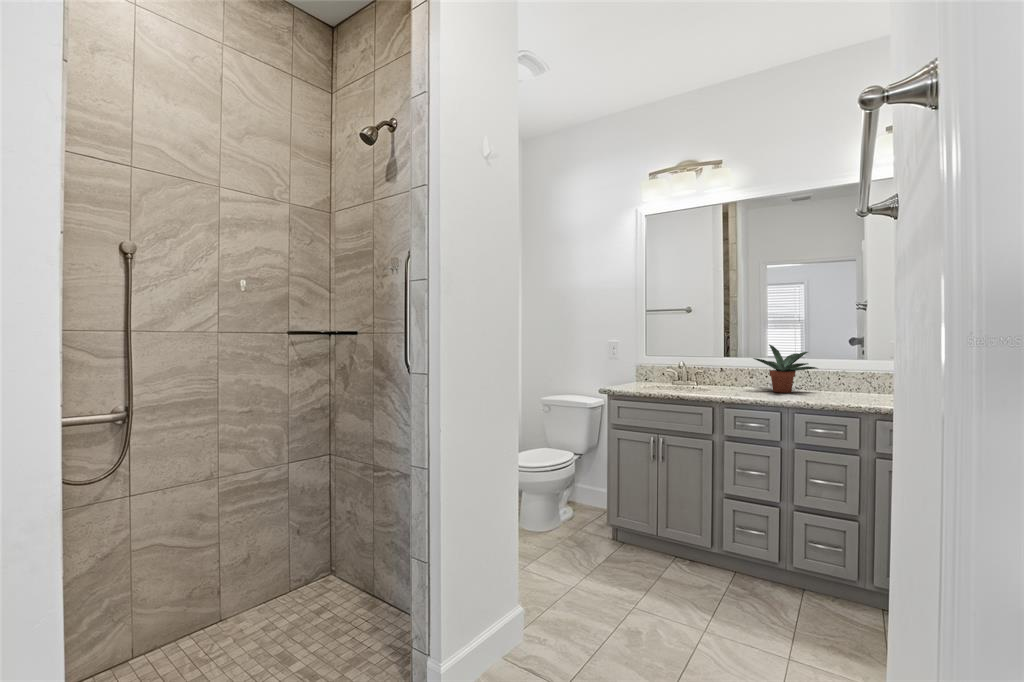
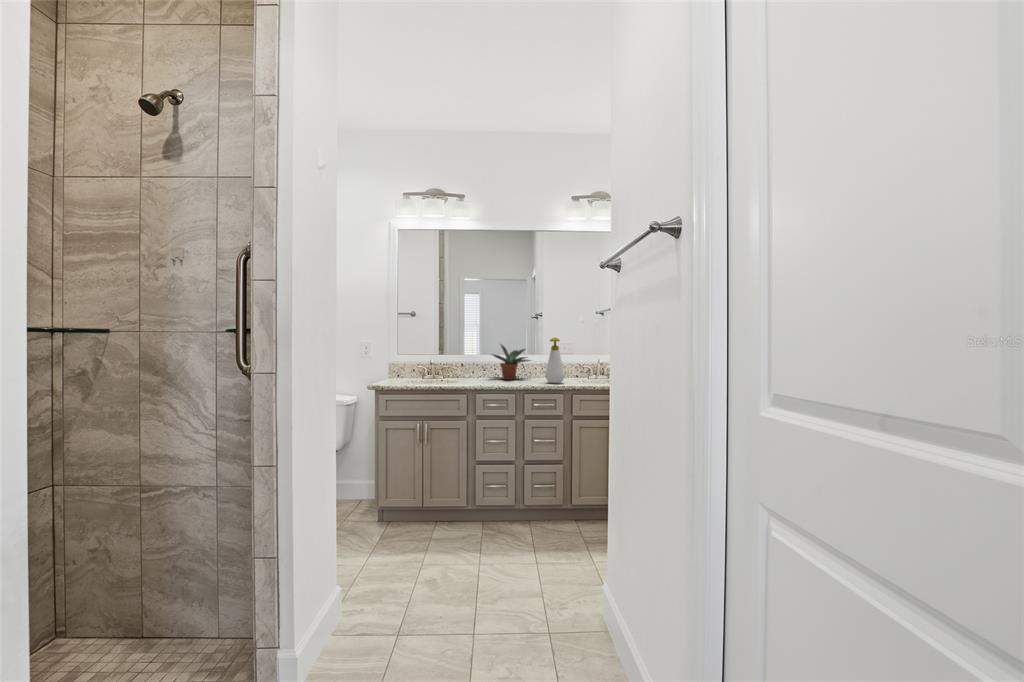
soap bottle: none [833,336,865,403] -> present [545,338,565,383]

